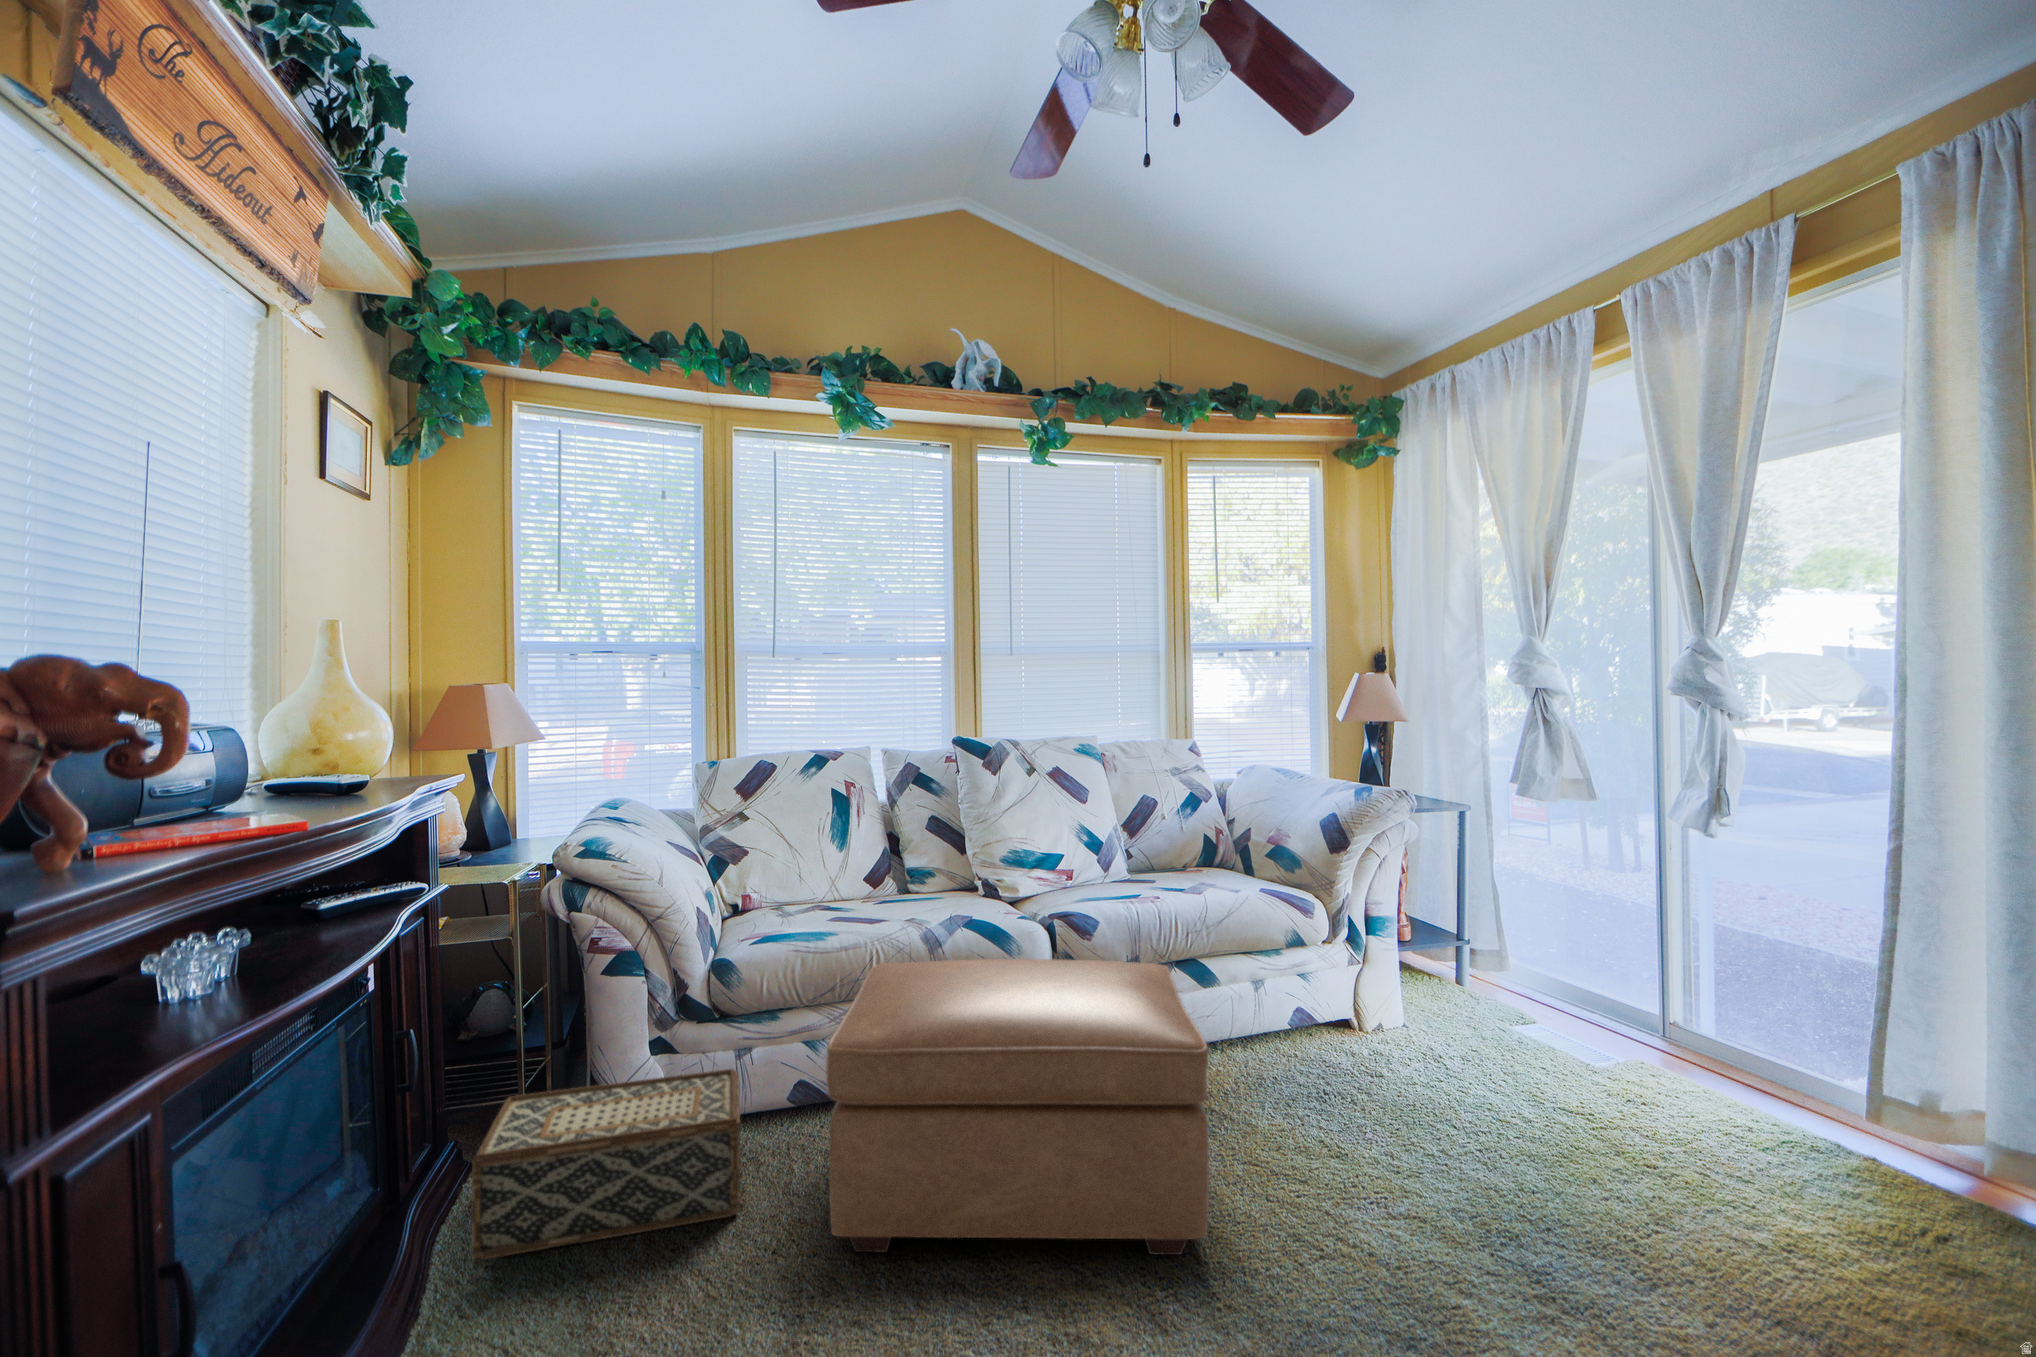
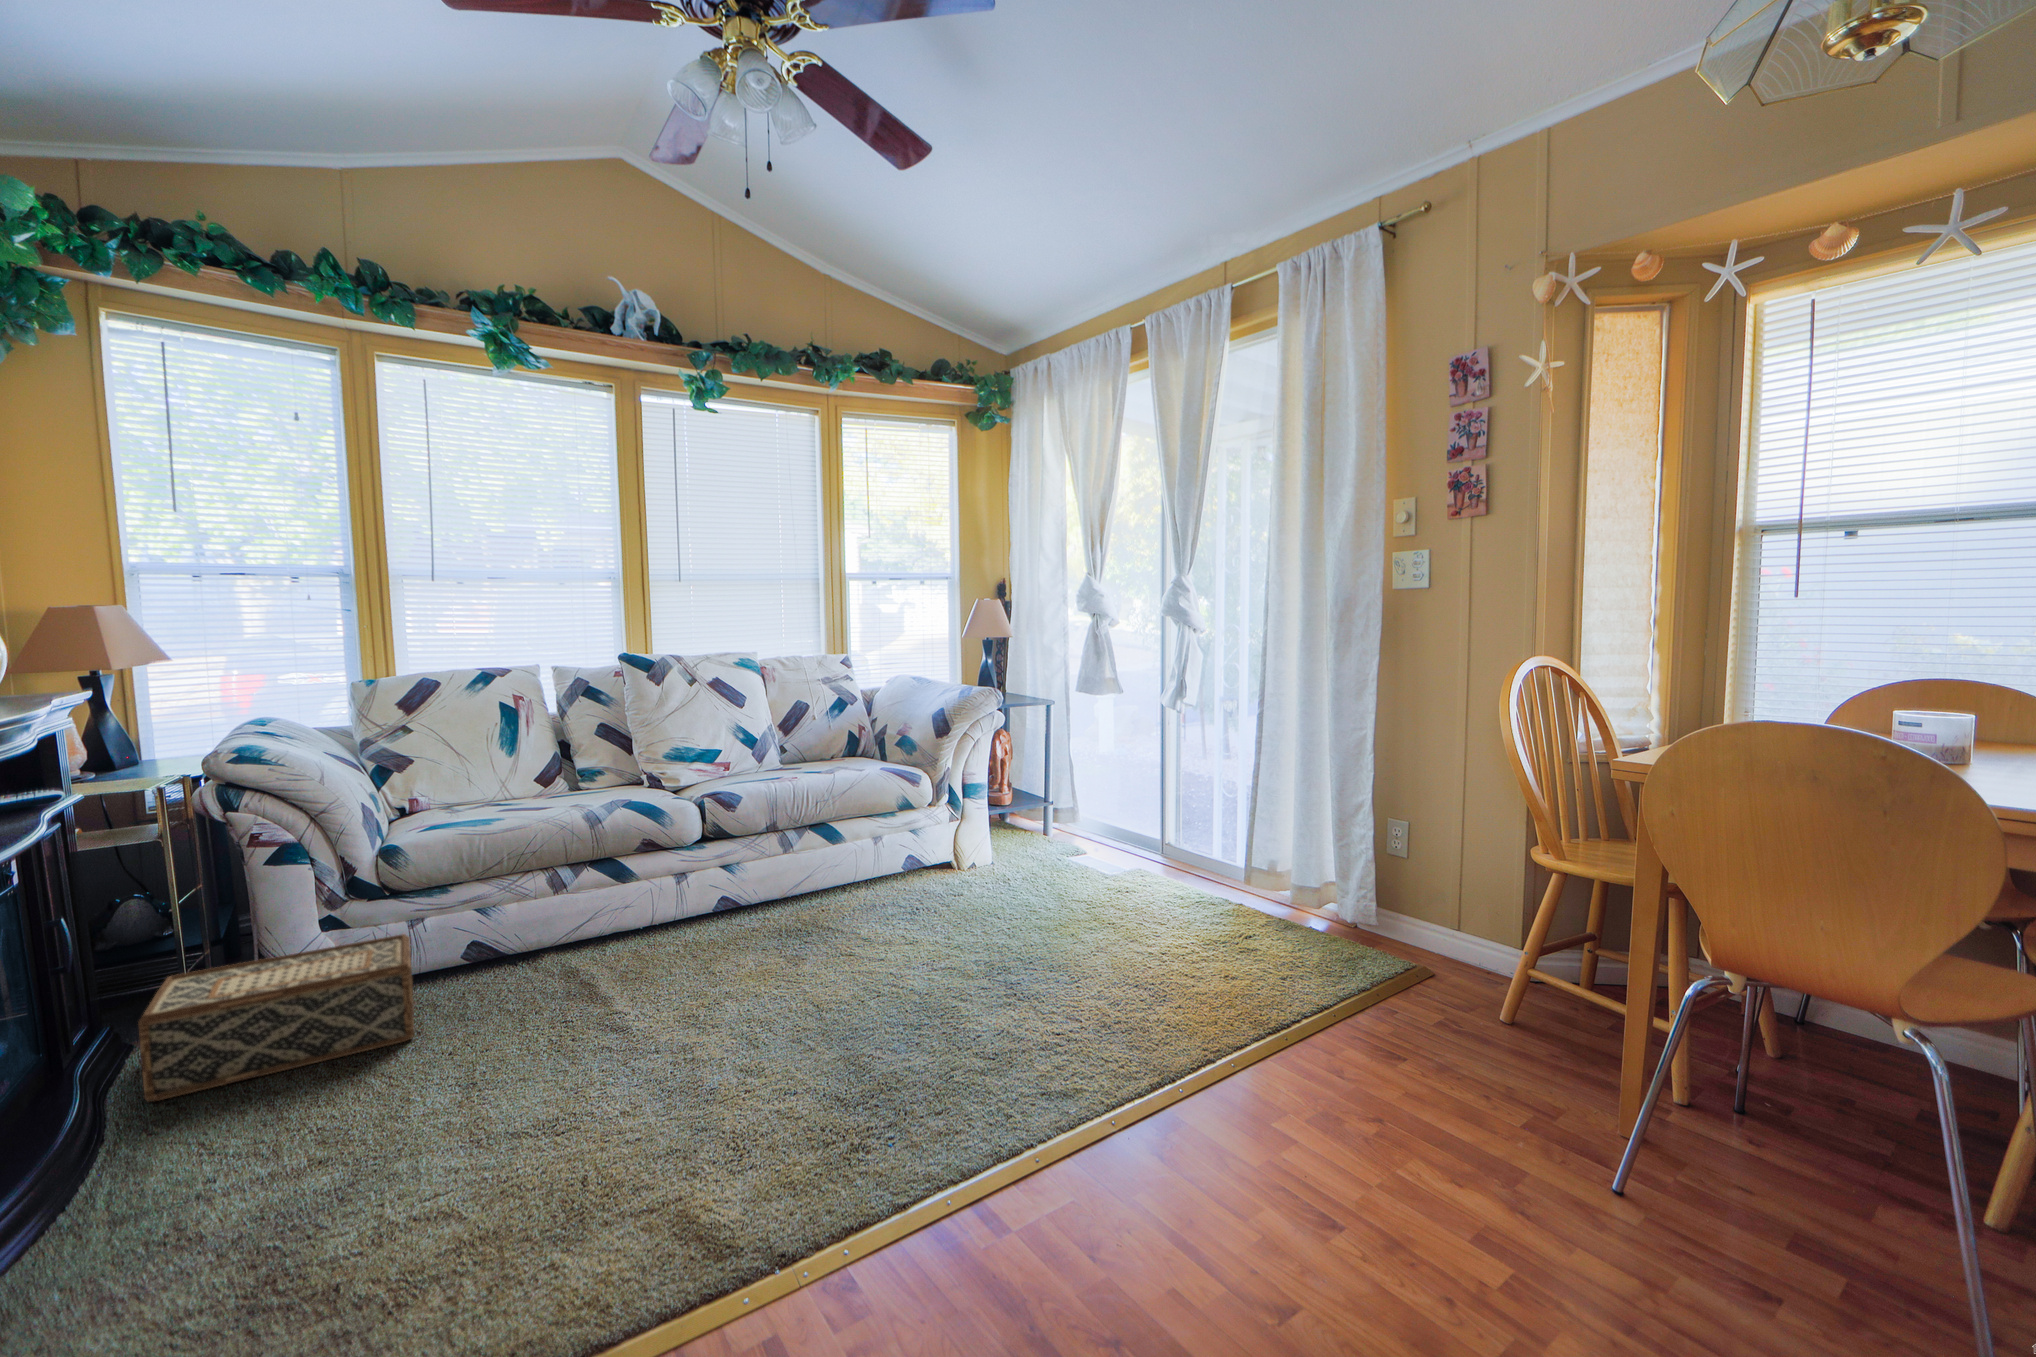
ottoman: present [826,959,1209,1255] -> none [486,822,797,1046]

